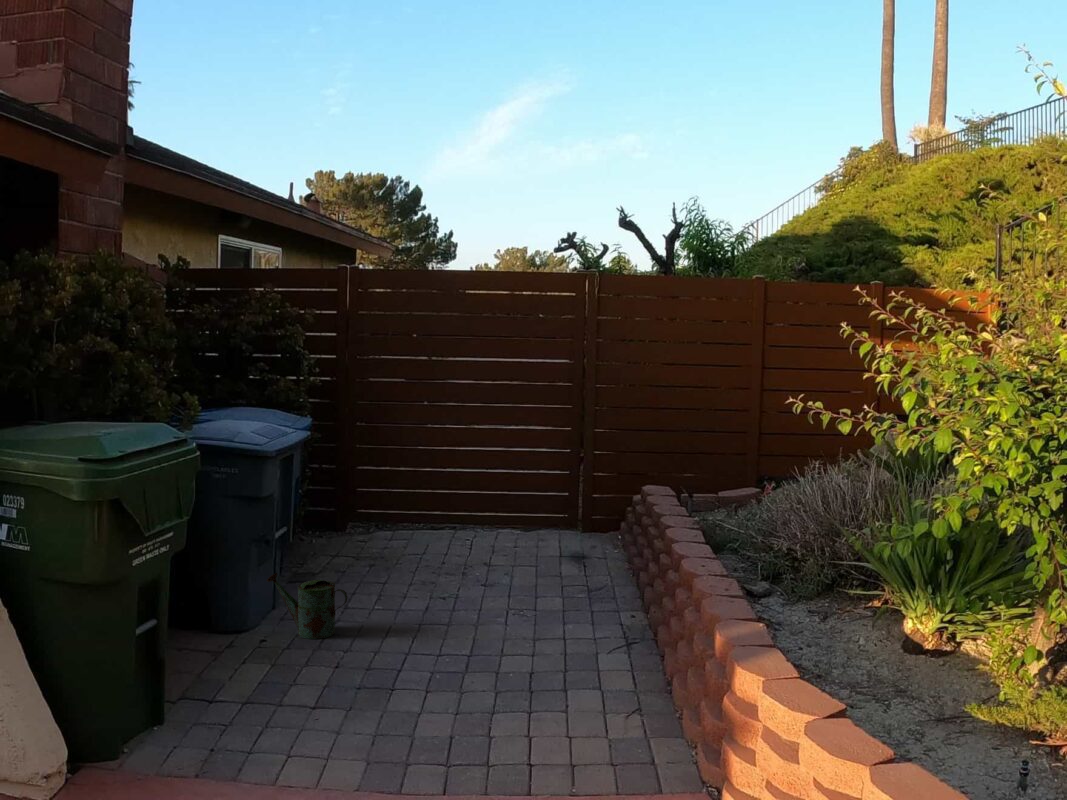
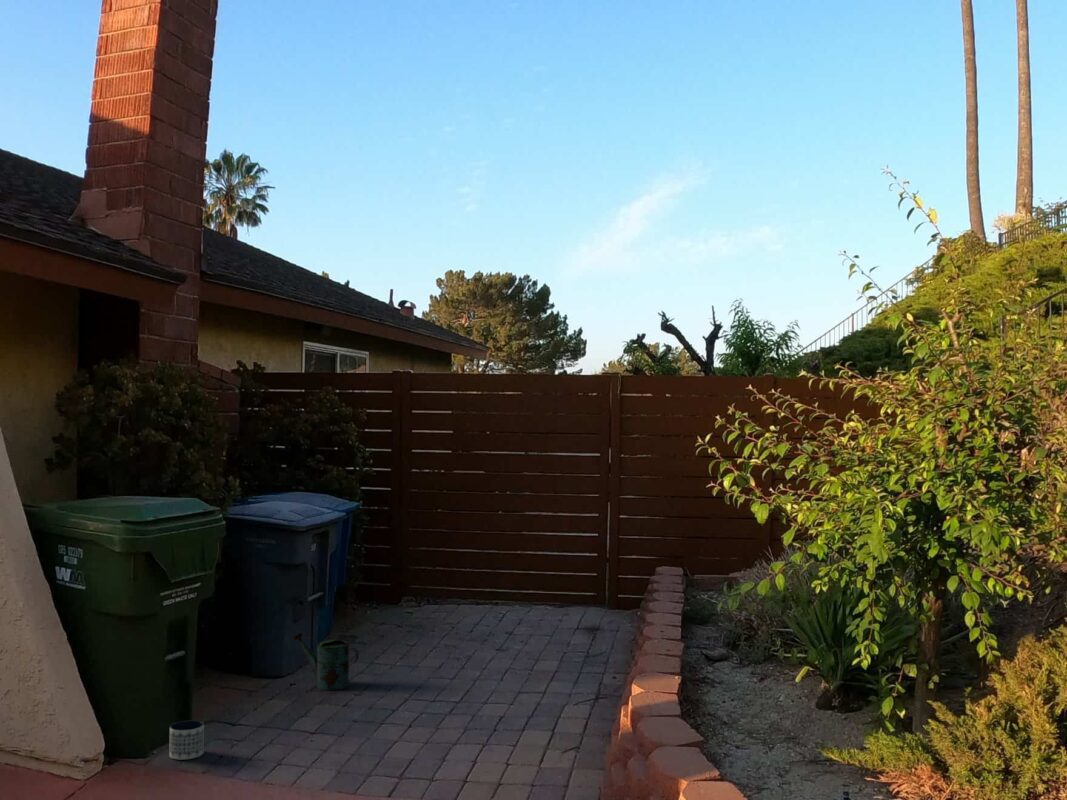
planter: none [148,703,193,756] -> present [169,720,204,760]

